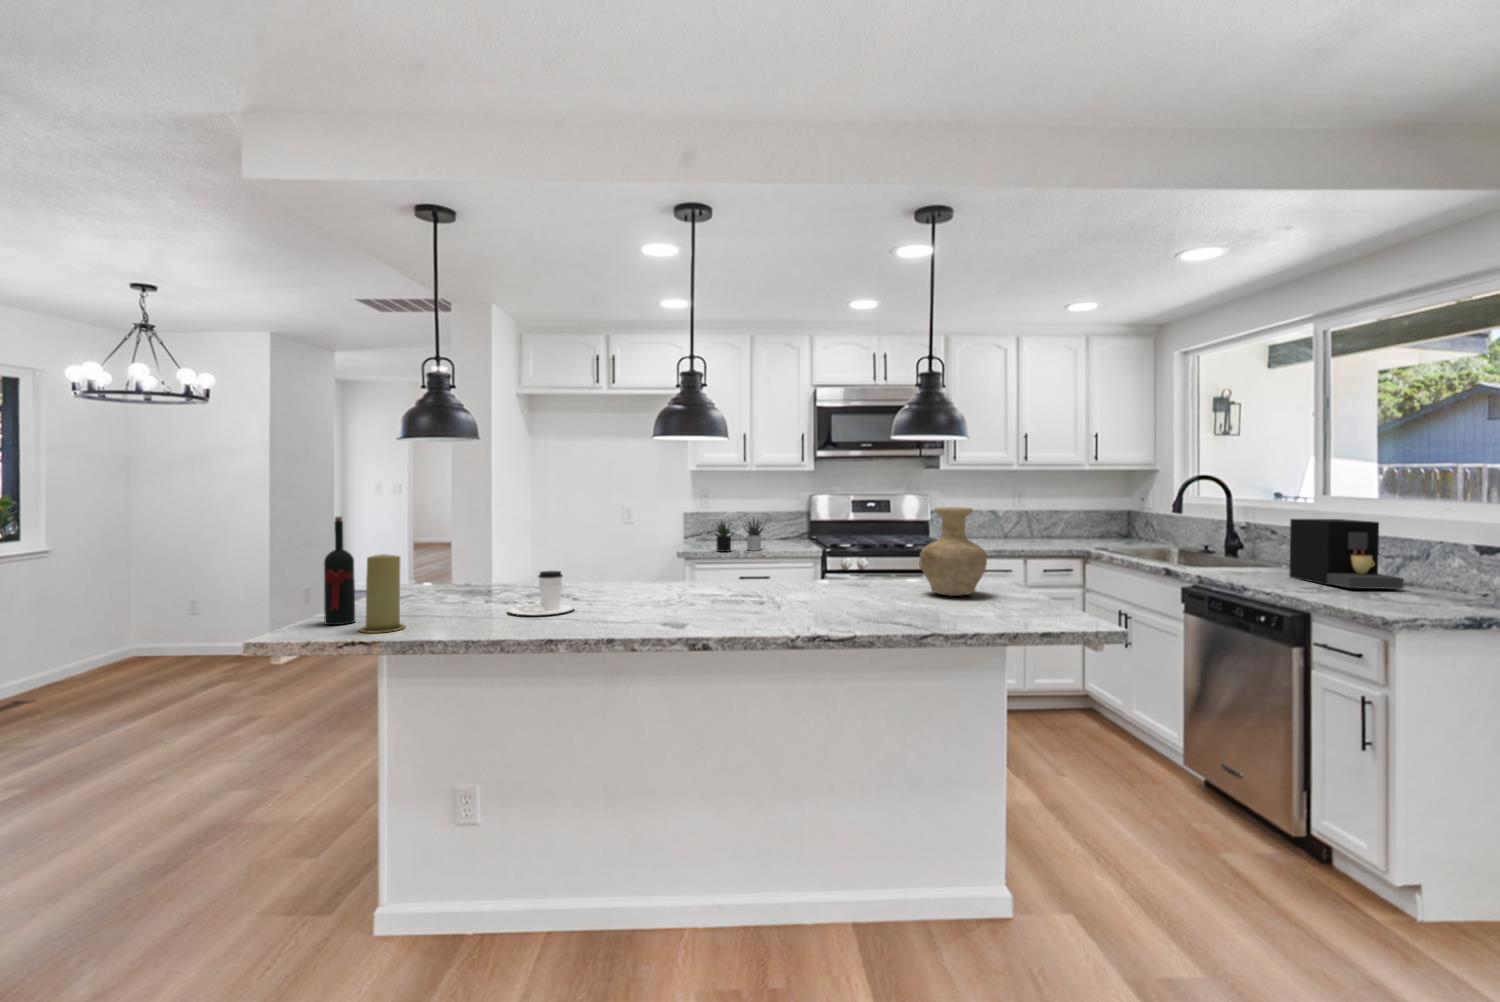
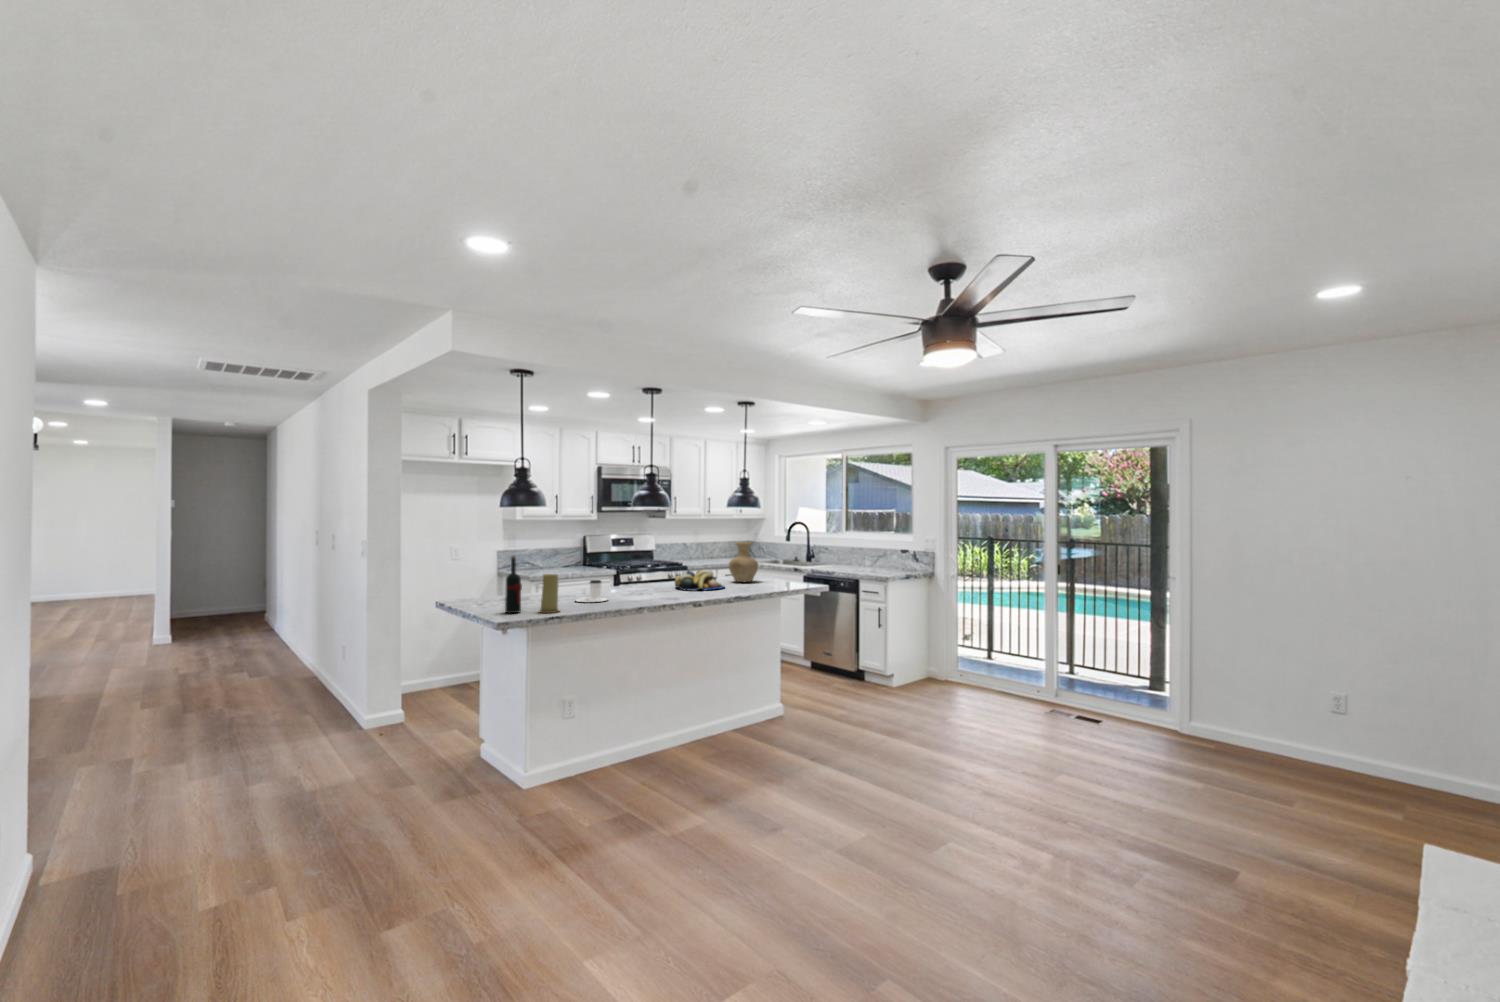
succulent plant: present [714,519,763,552] -> none [549,549,584,573]
coffee maker: present [1289,519,1404,589] -> none [842,542,883,570]
fruit bowl: none [768,562,876,609] -> present [675,569,724,591]

